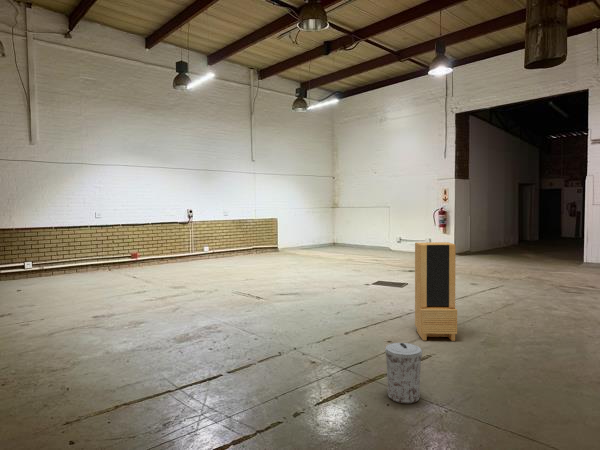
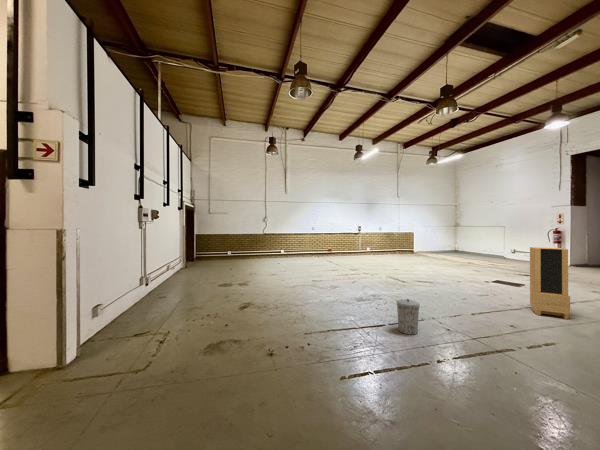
trash can: present [385,343,422,403] -> present [397,299,420,335]

